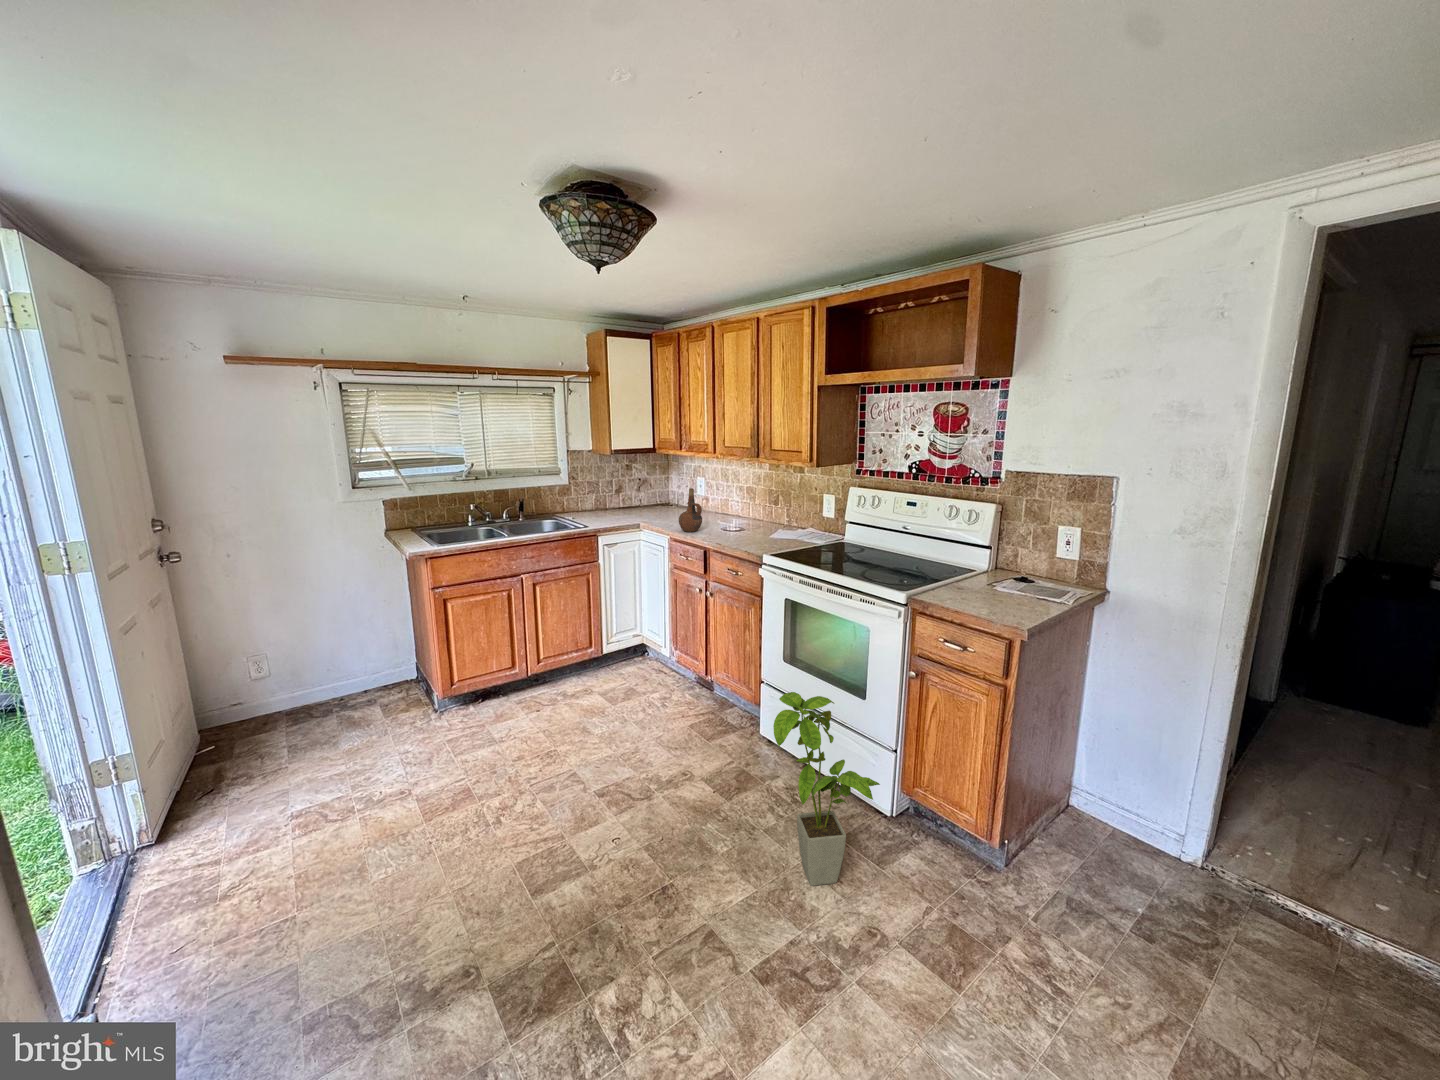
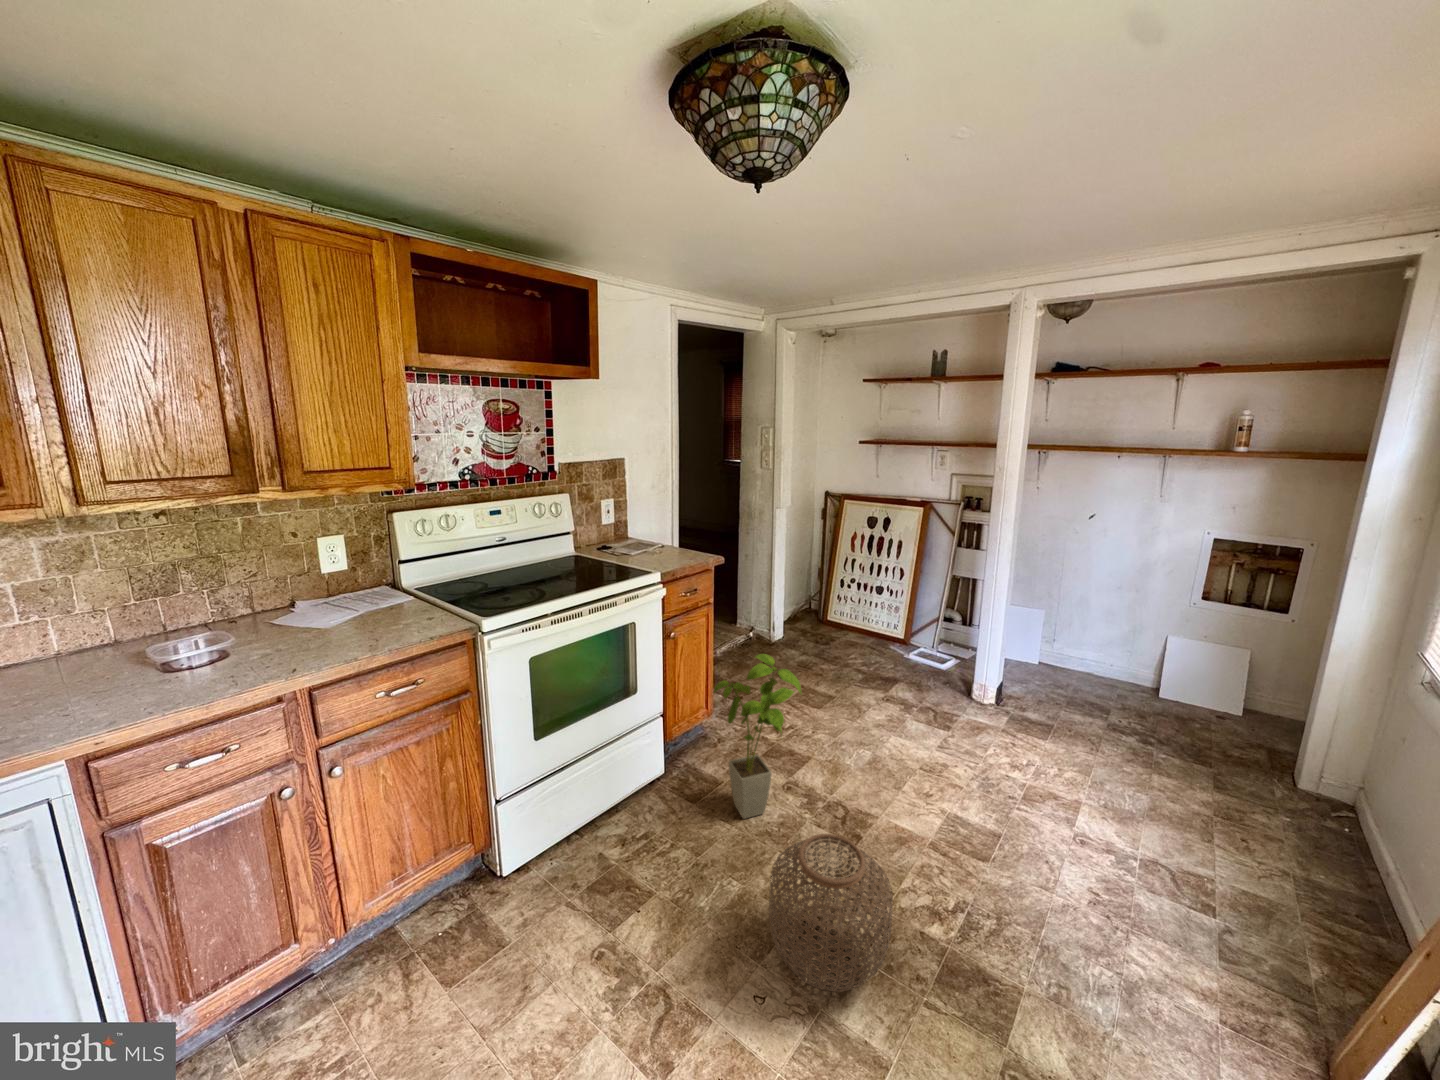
ceramic pitcher: present [679,488,702,532] -> none [46,591,142,712]
woven basket: none [567,777,672,910] -> present [769,834,893,991]

